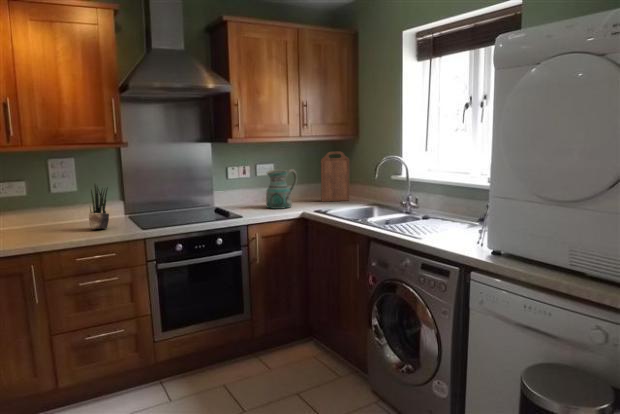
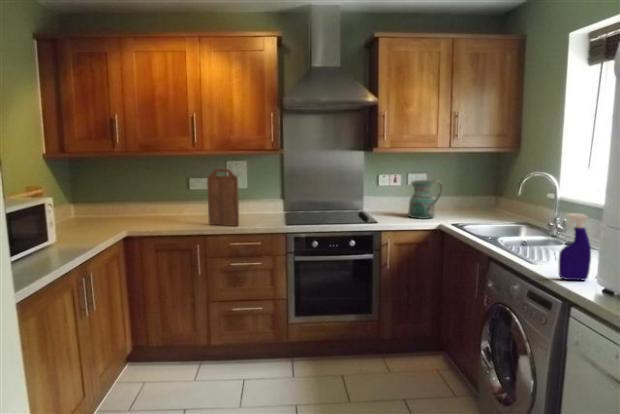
cutting board: present [321,152,349,202] -> present [207,169,239,226]
potted plant: present [89,185,109,228] -> none [247,183,263,221]
spray bottle: none [450,188,474,248] -> present [559,213,591,280]

